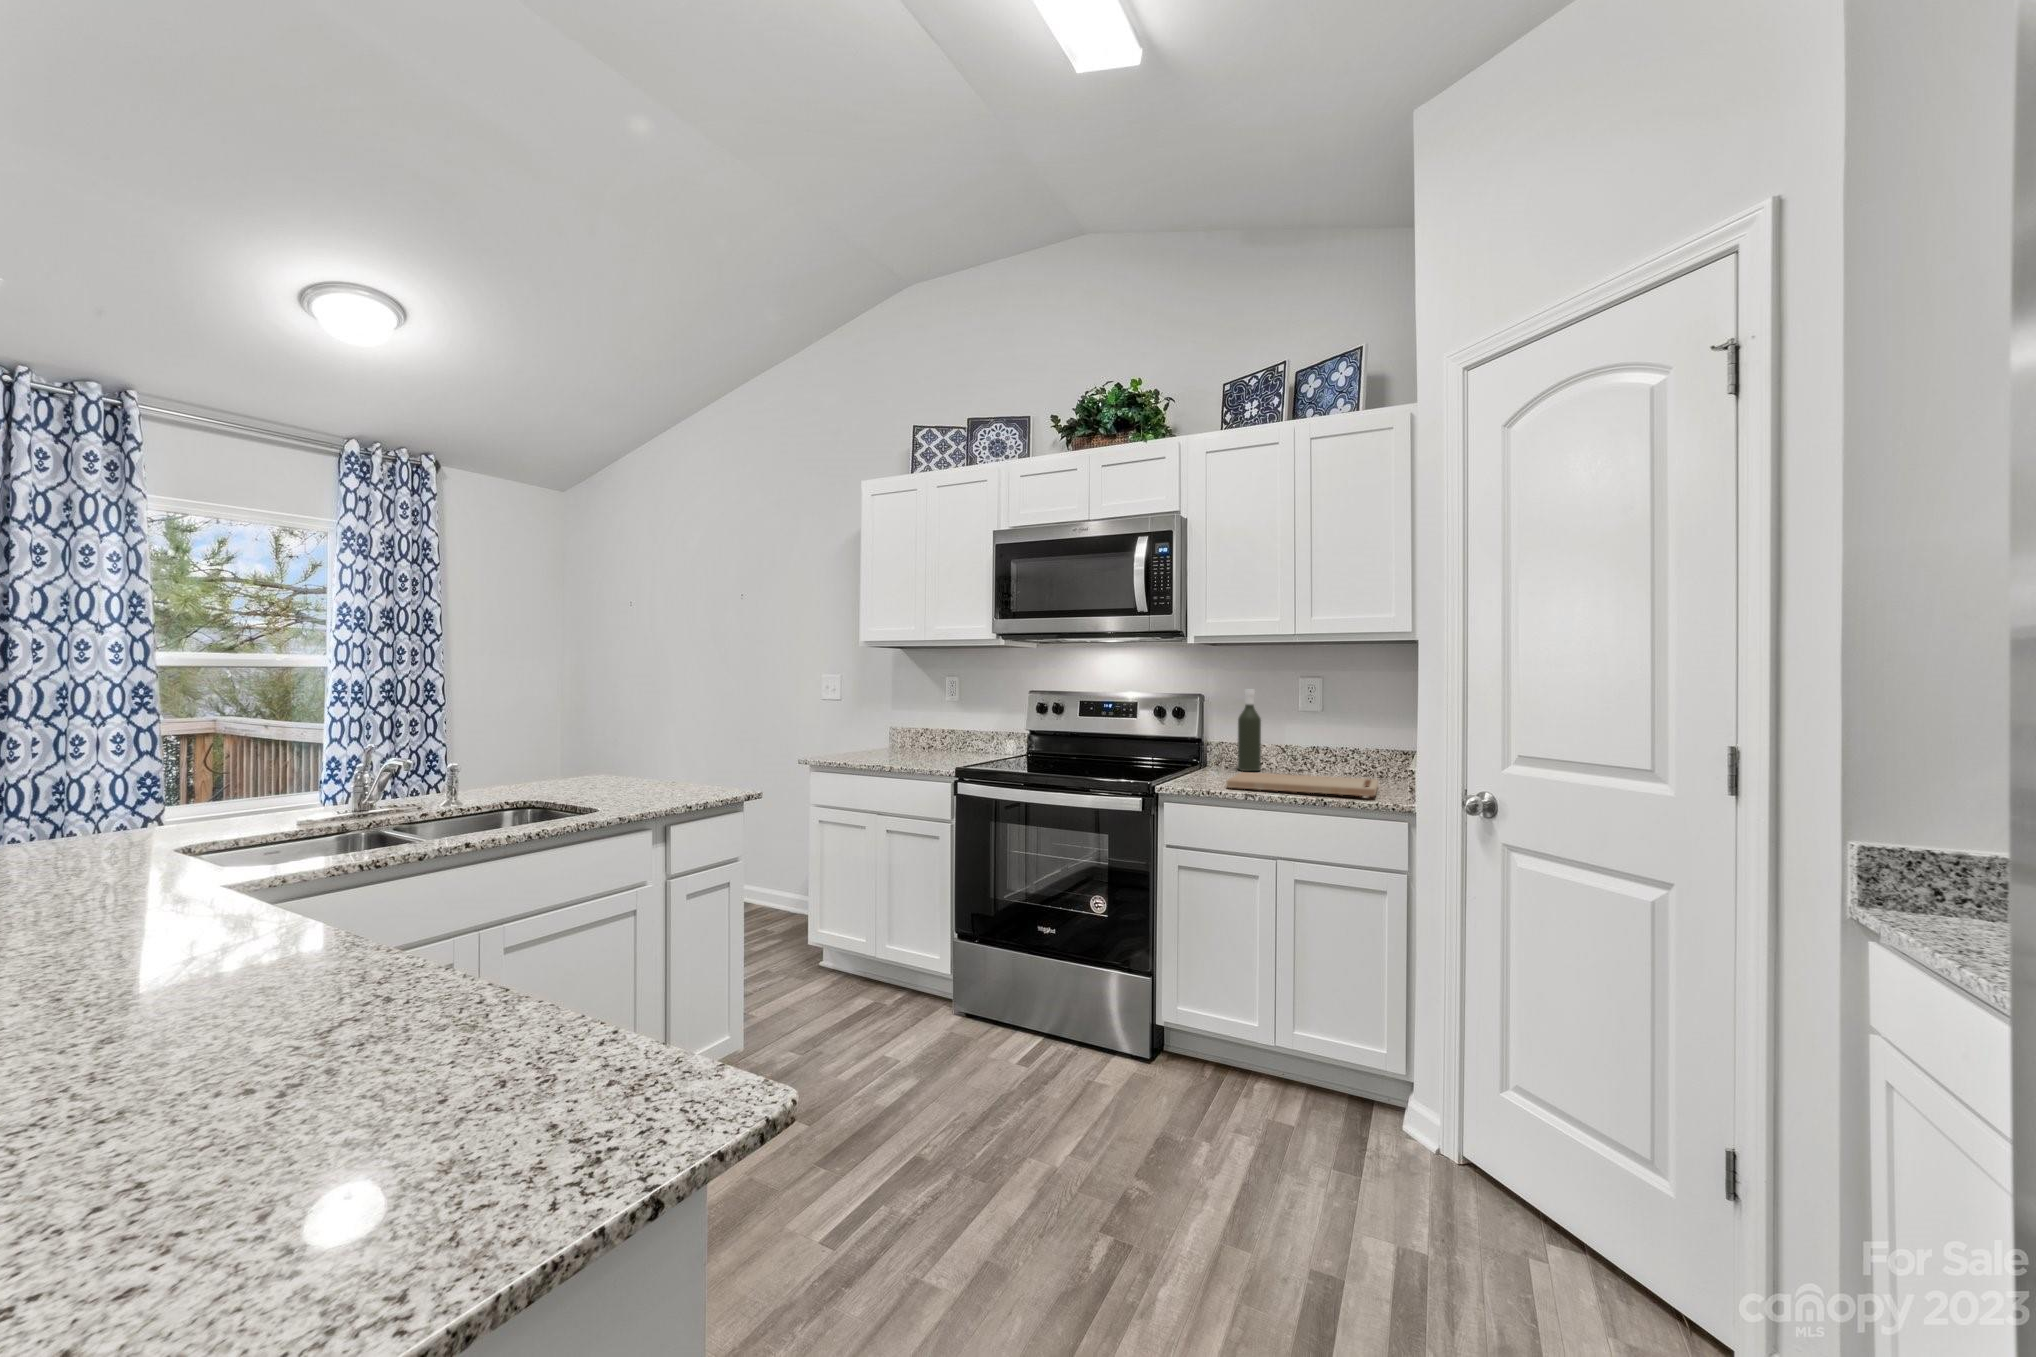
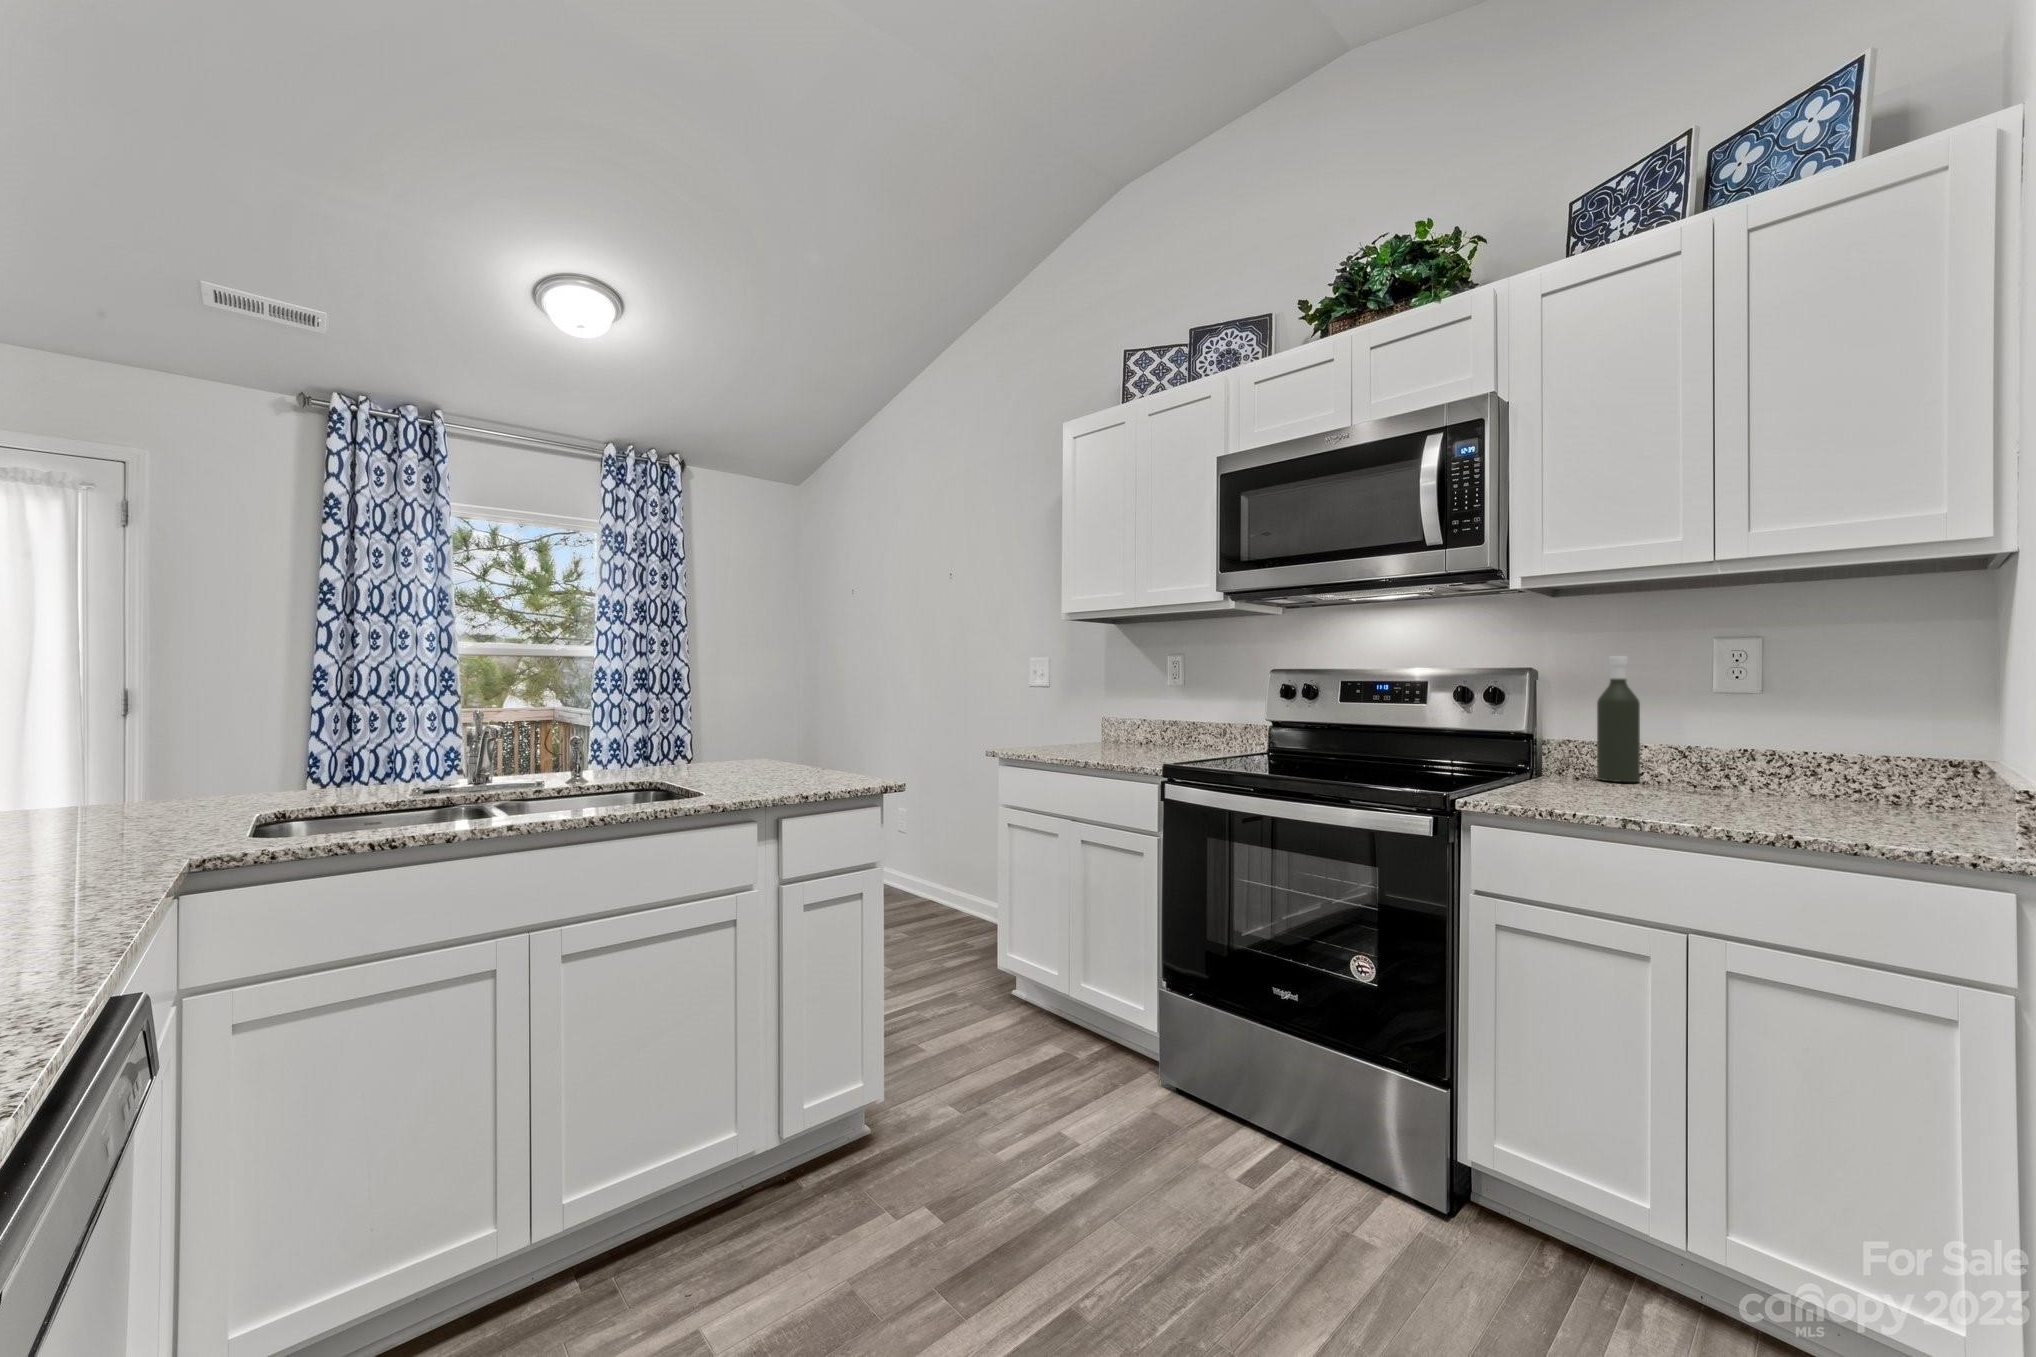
cutting board: present [1226,772,1378,796] -> none [1581,783,1905,833]

